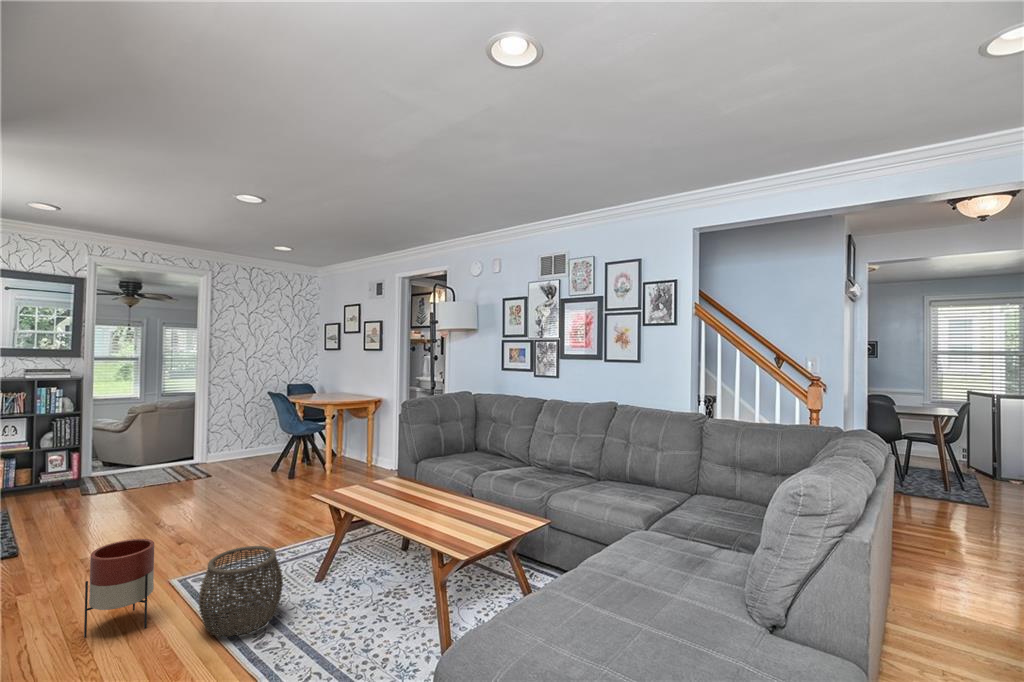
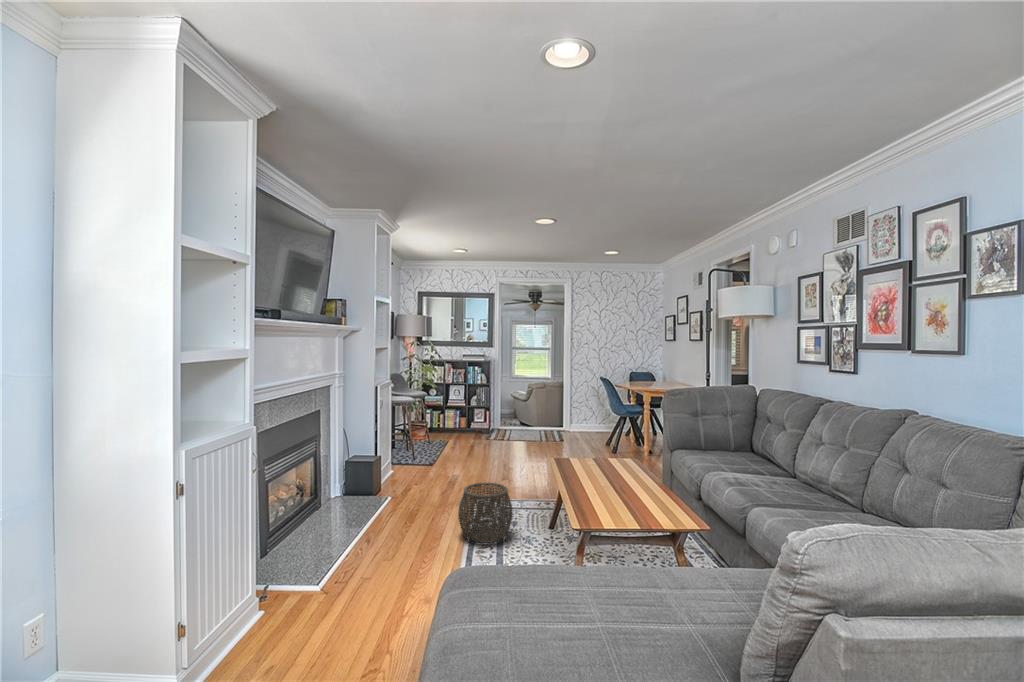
planter: present [84,539,154,637] -> none [417,461,452,520]

